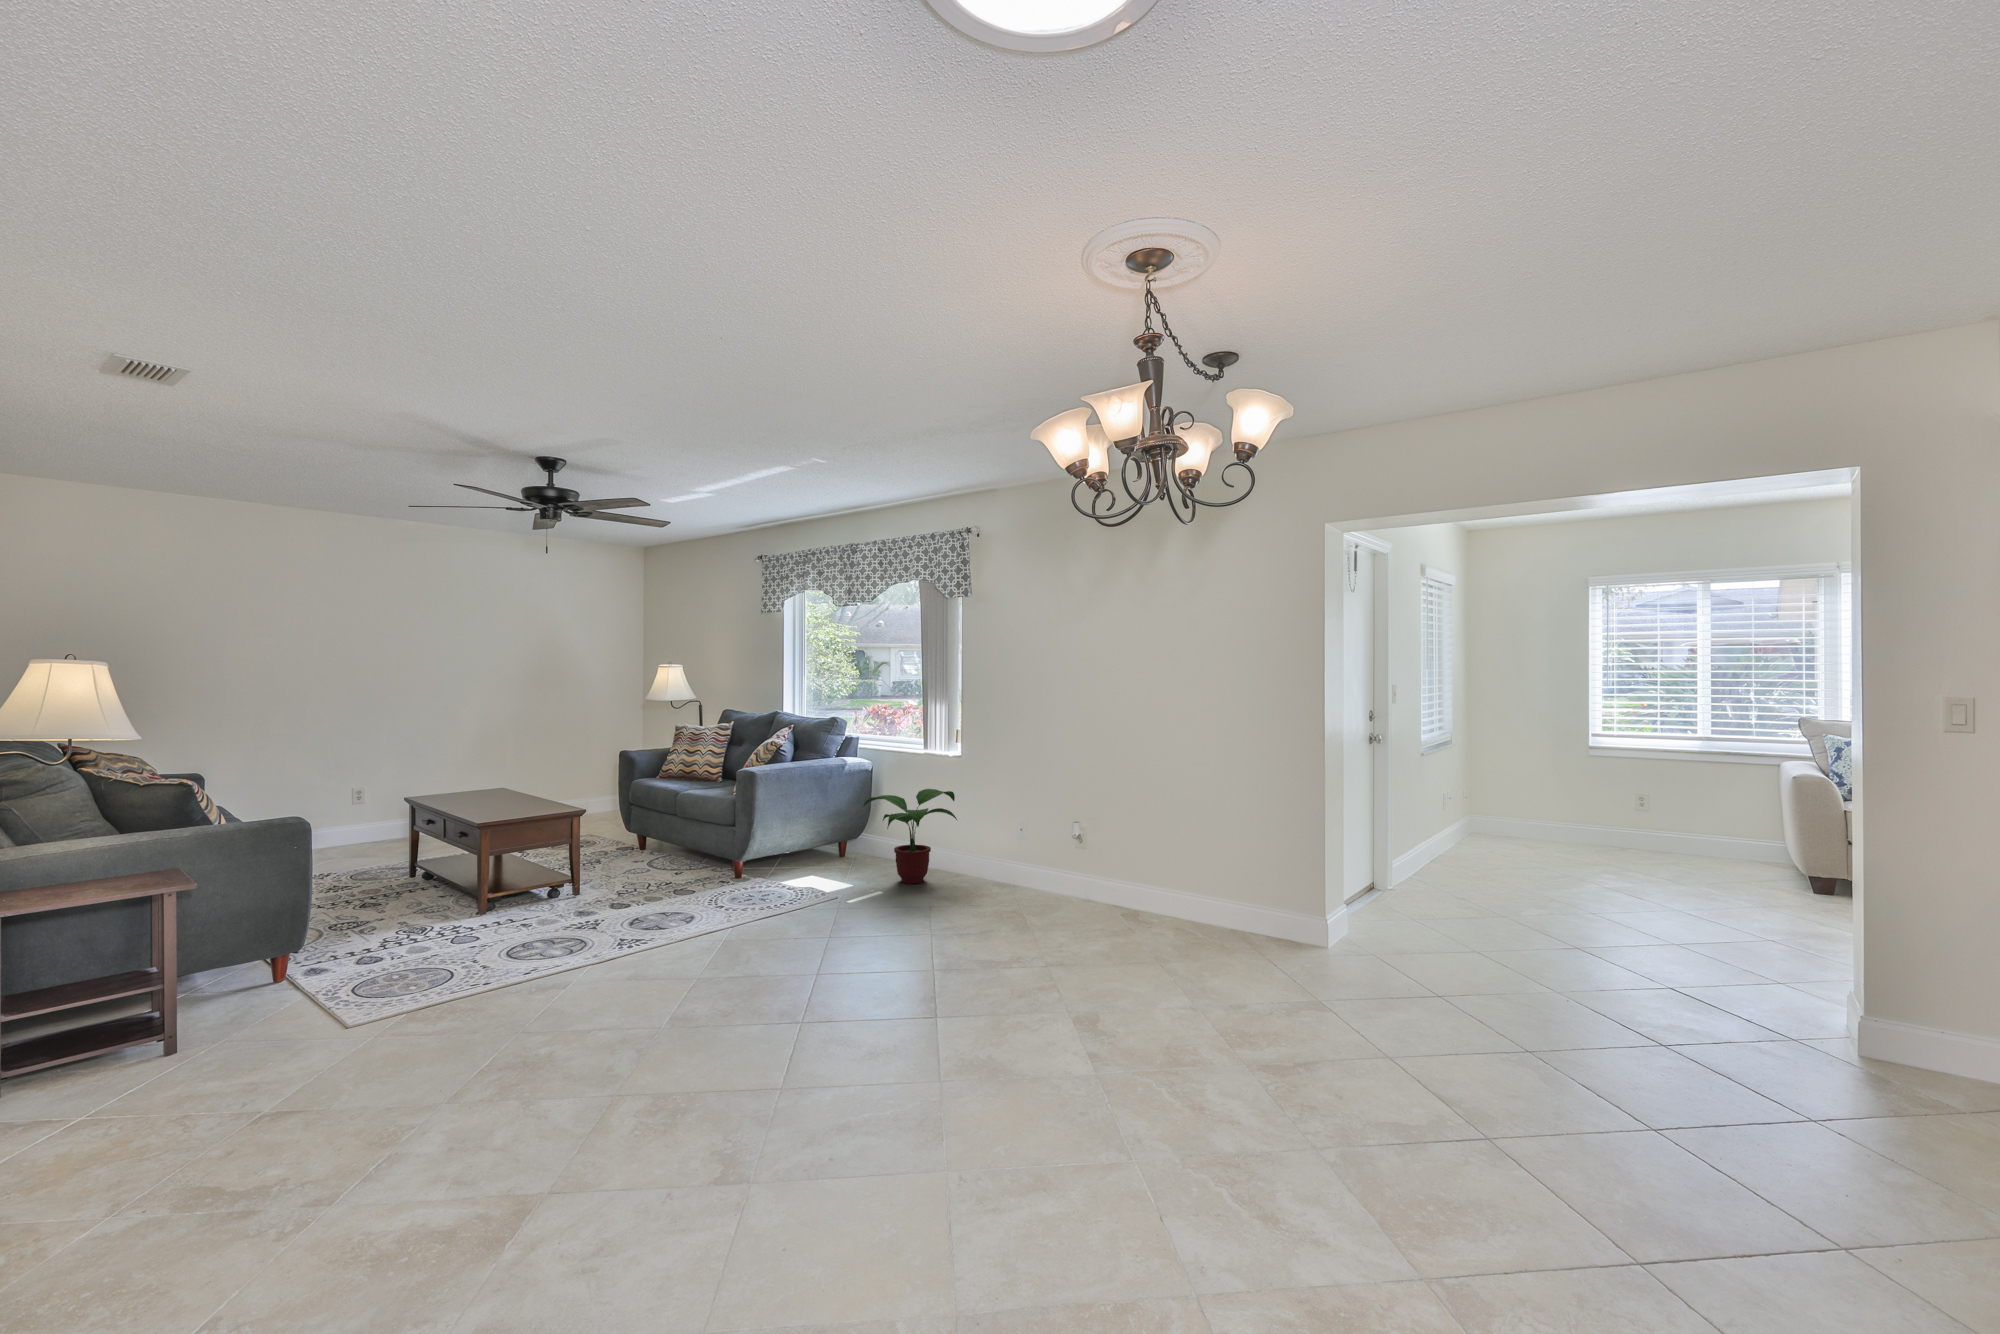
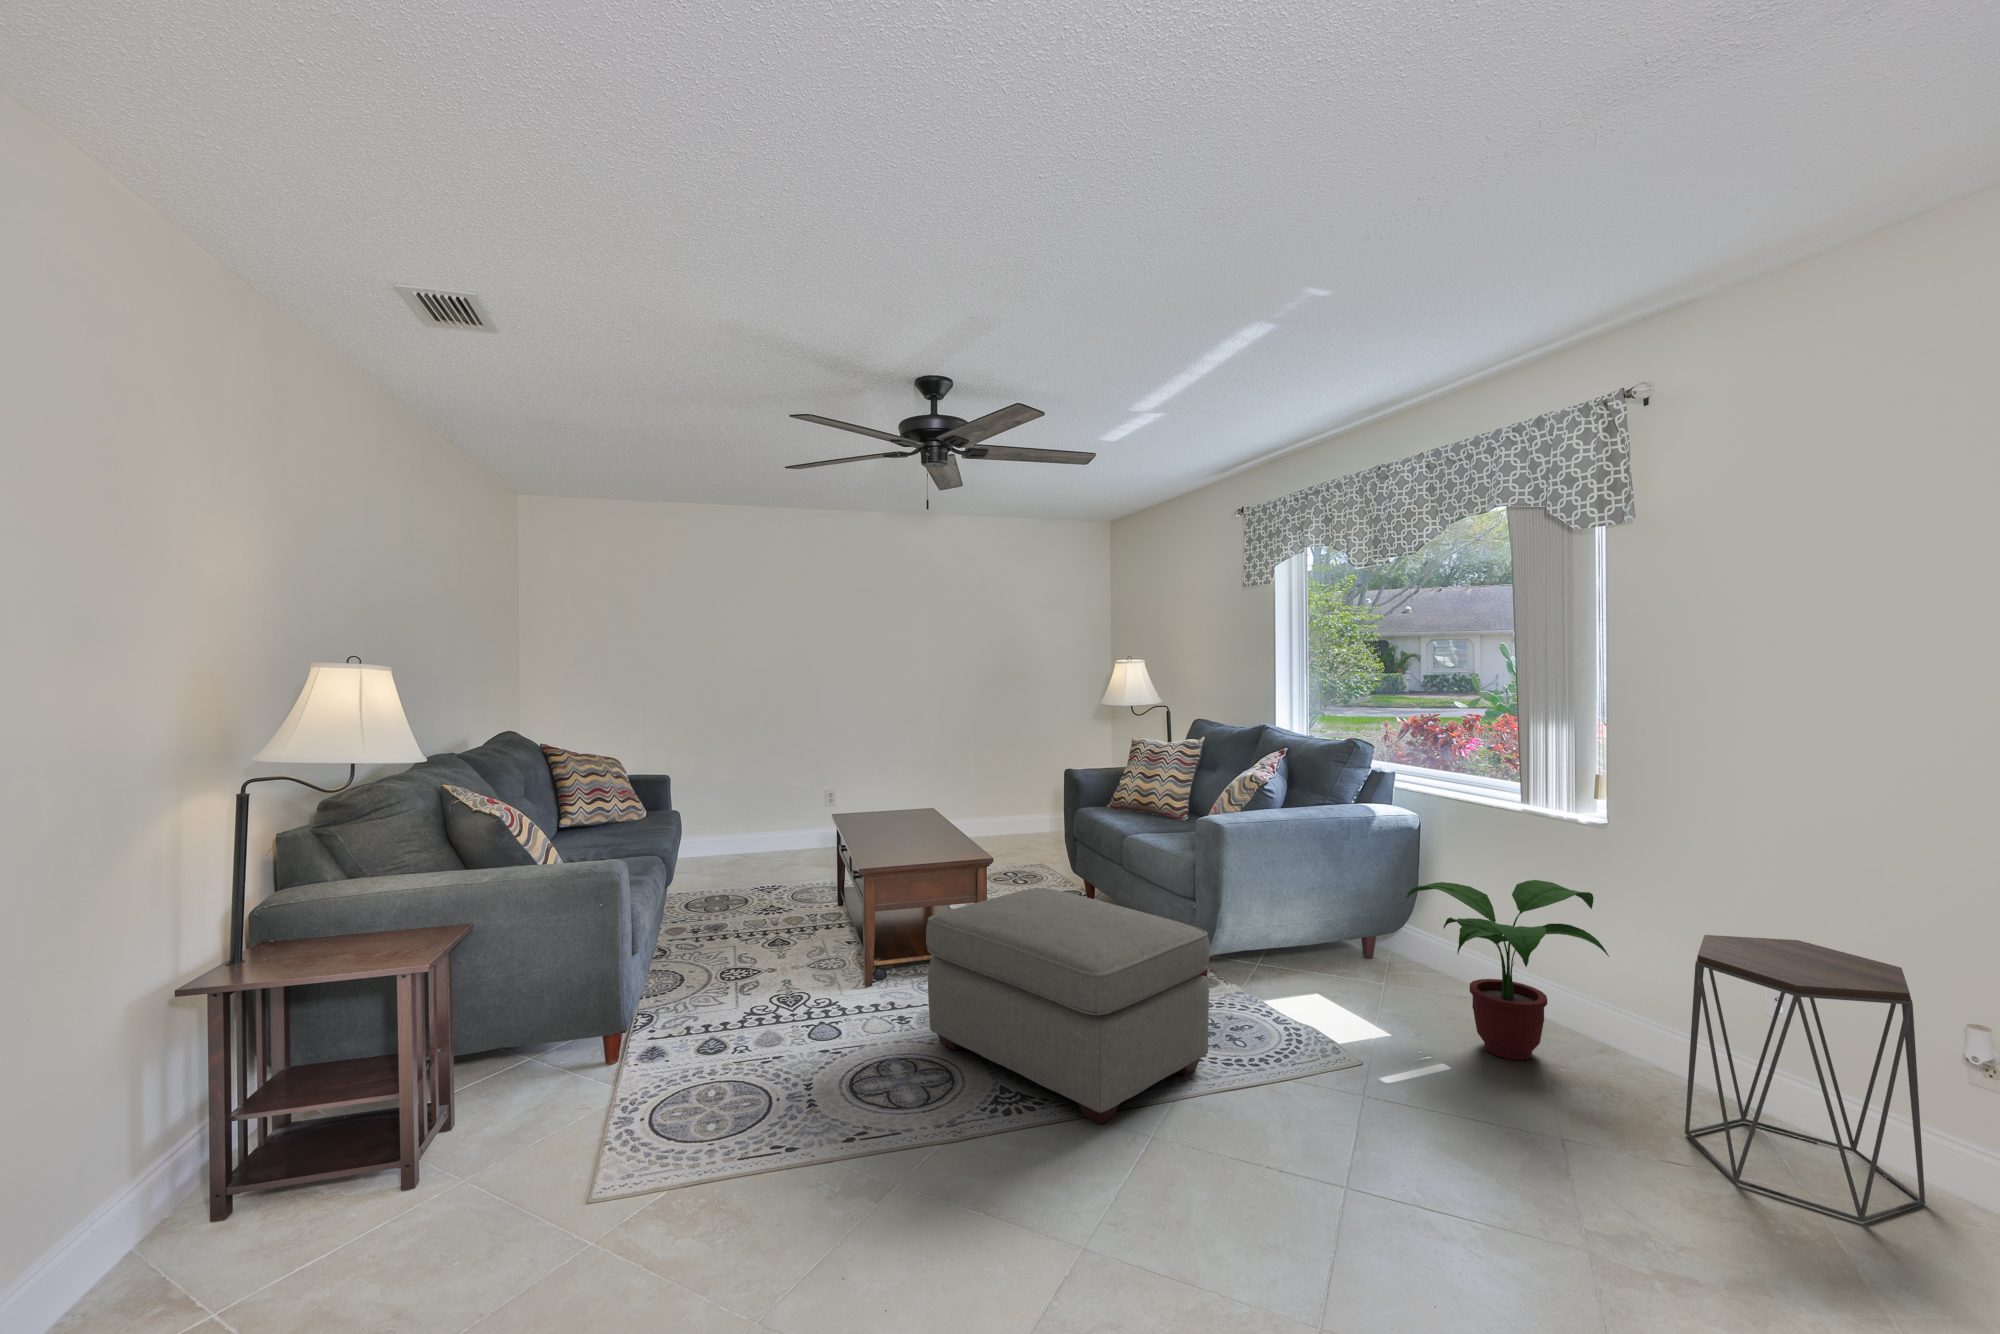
side table: none [982,798,1060,907] -> present [1685,935,1926,1222]
ottoman: none [554,822,752,940] -> present [926,888,1210,1124]

